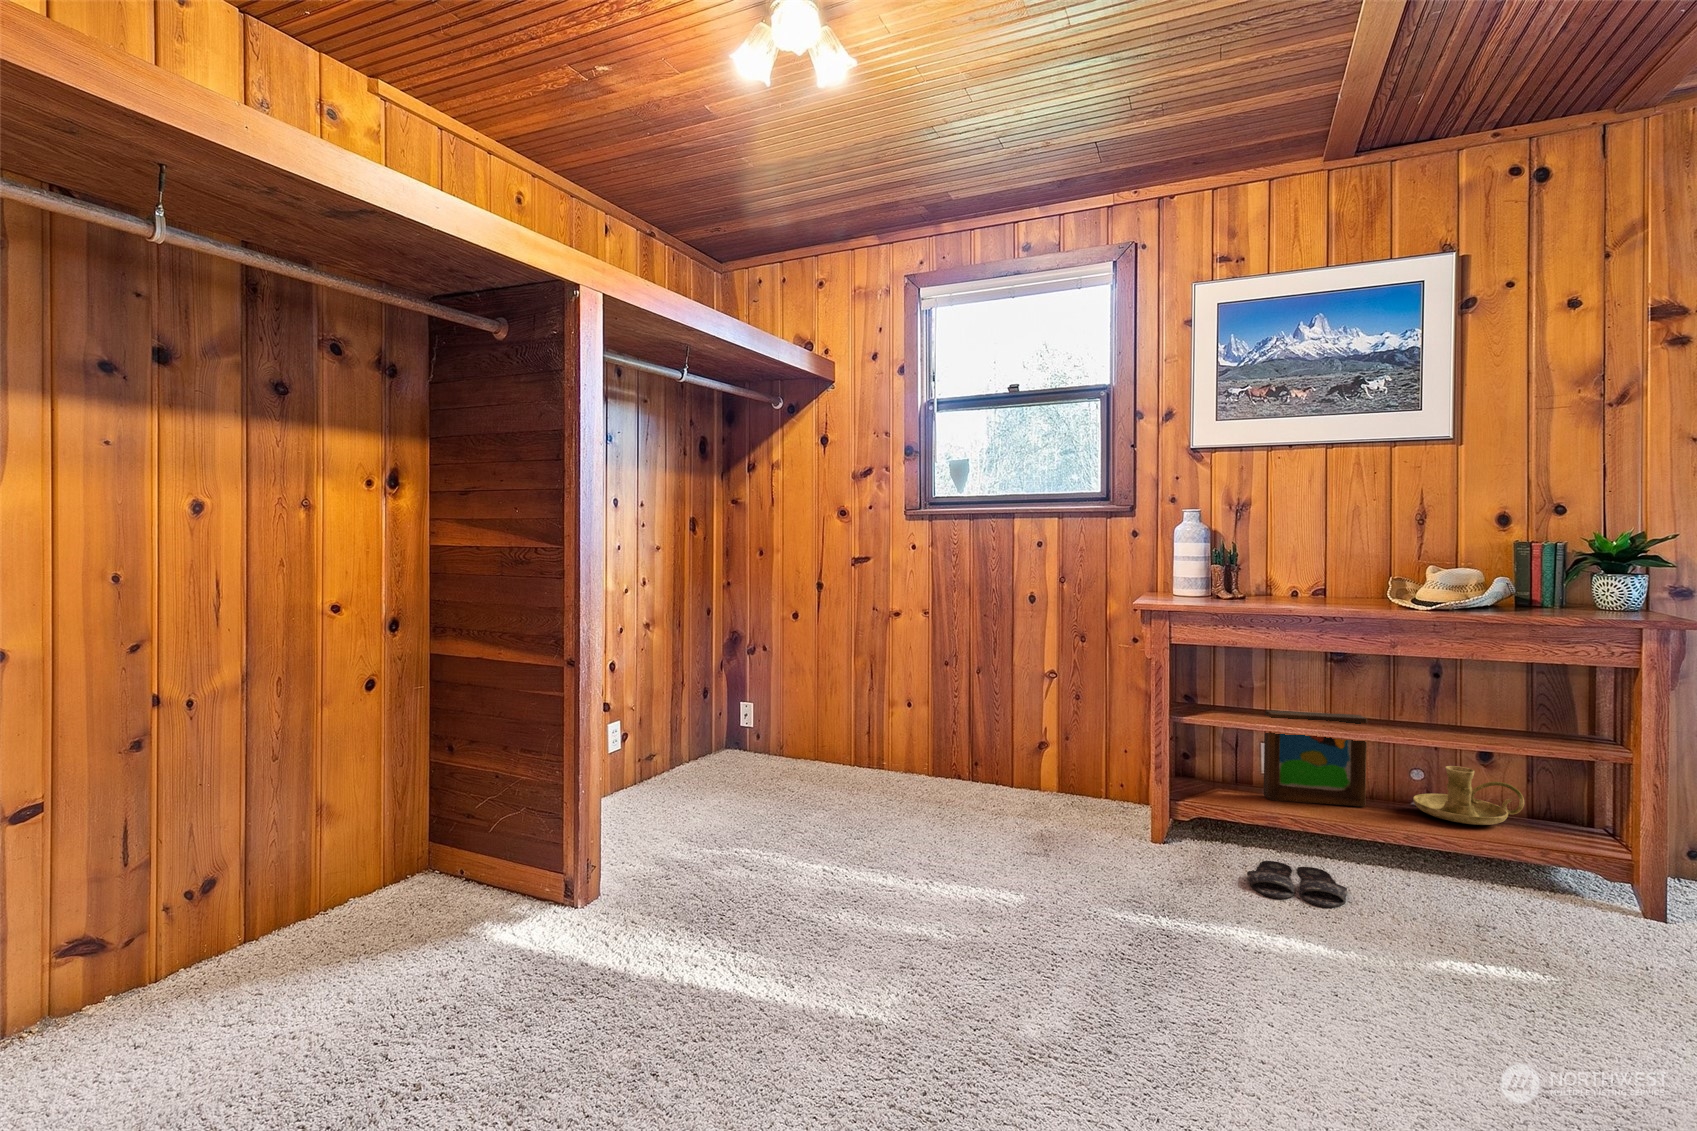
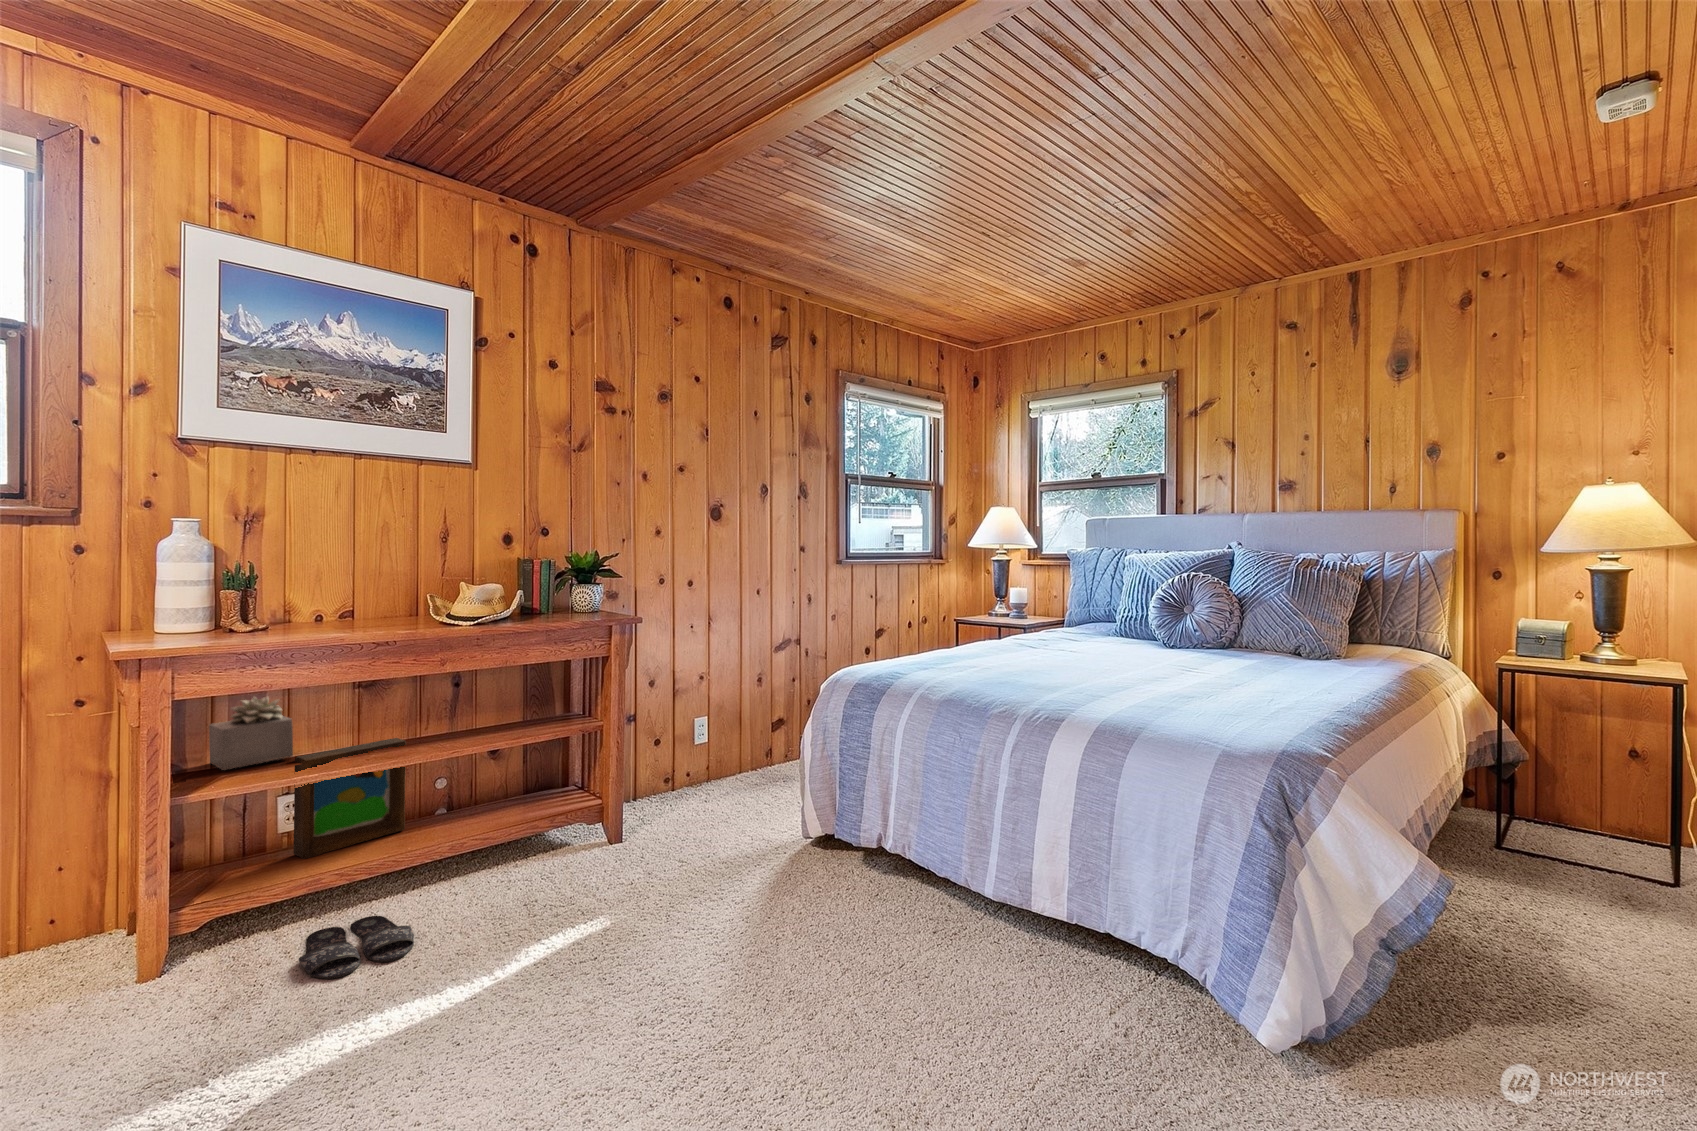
succulent plant: none [1207,654,1266,710] -> present [209,697,293,770]
candle holder: present [1413,766,1524,825] -> none [446,765,530,819]

